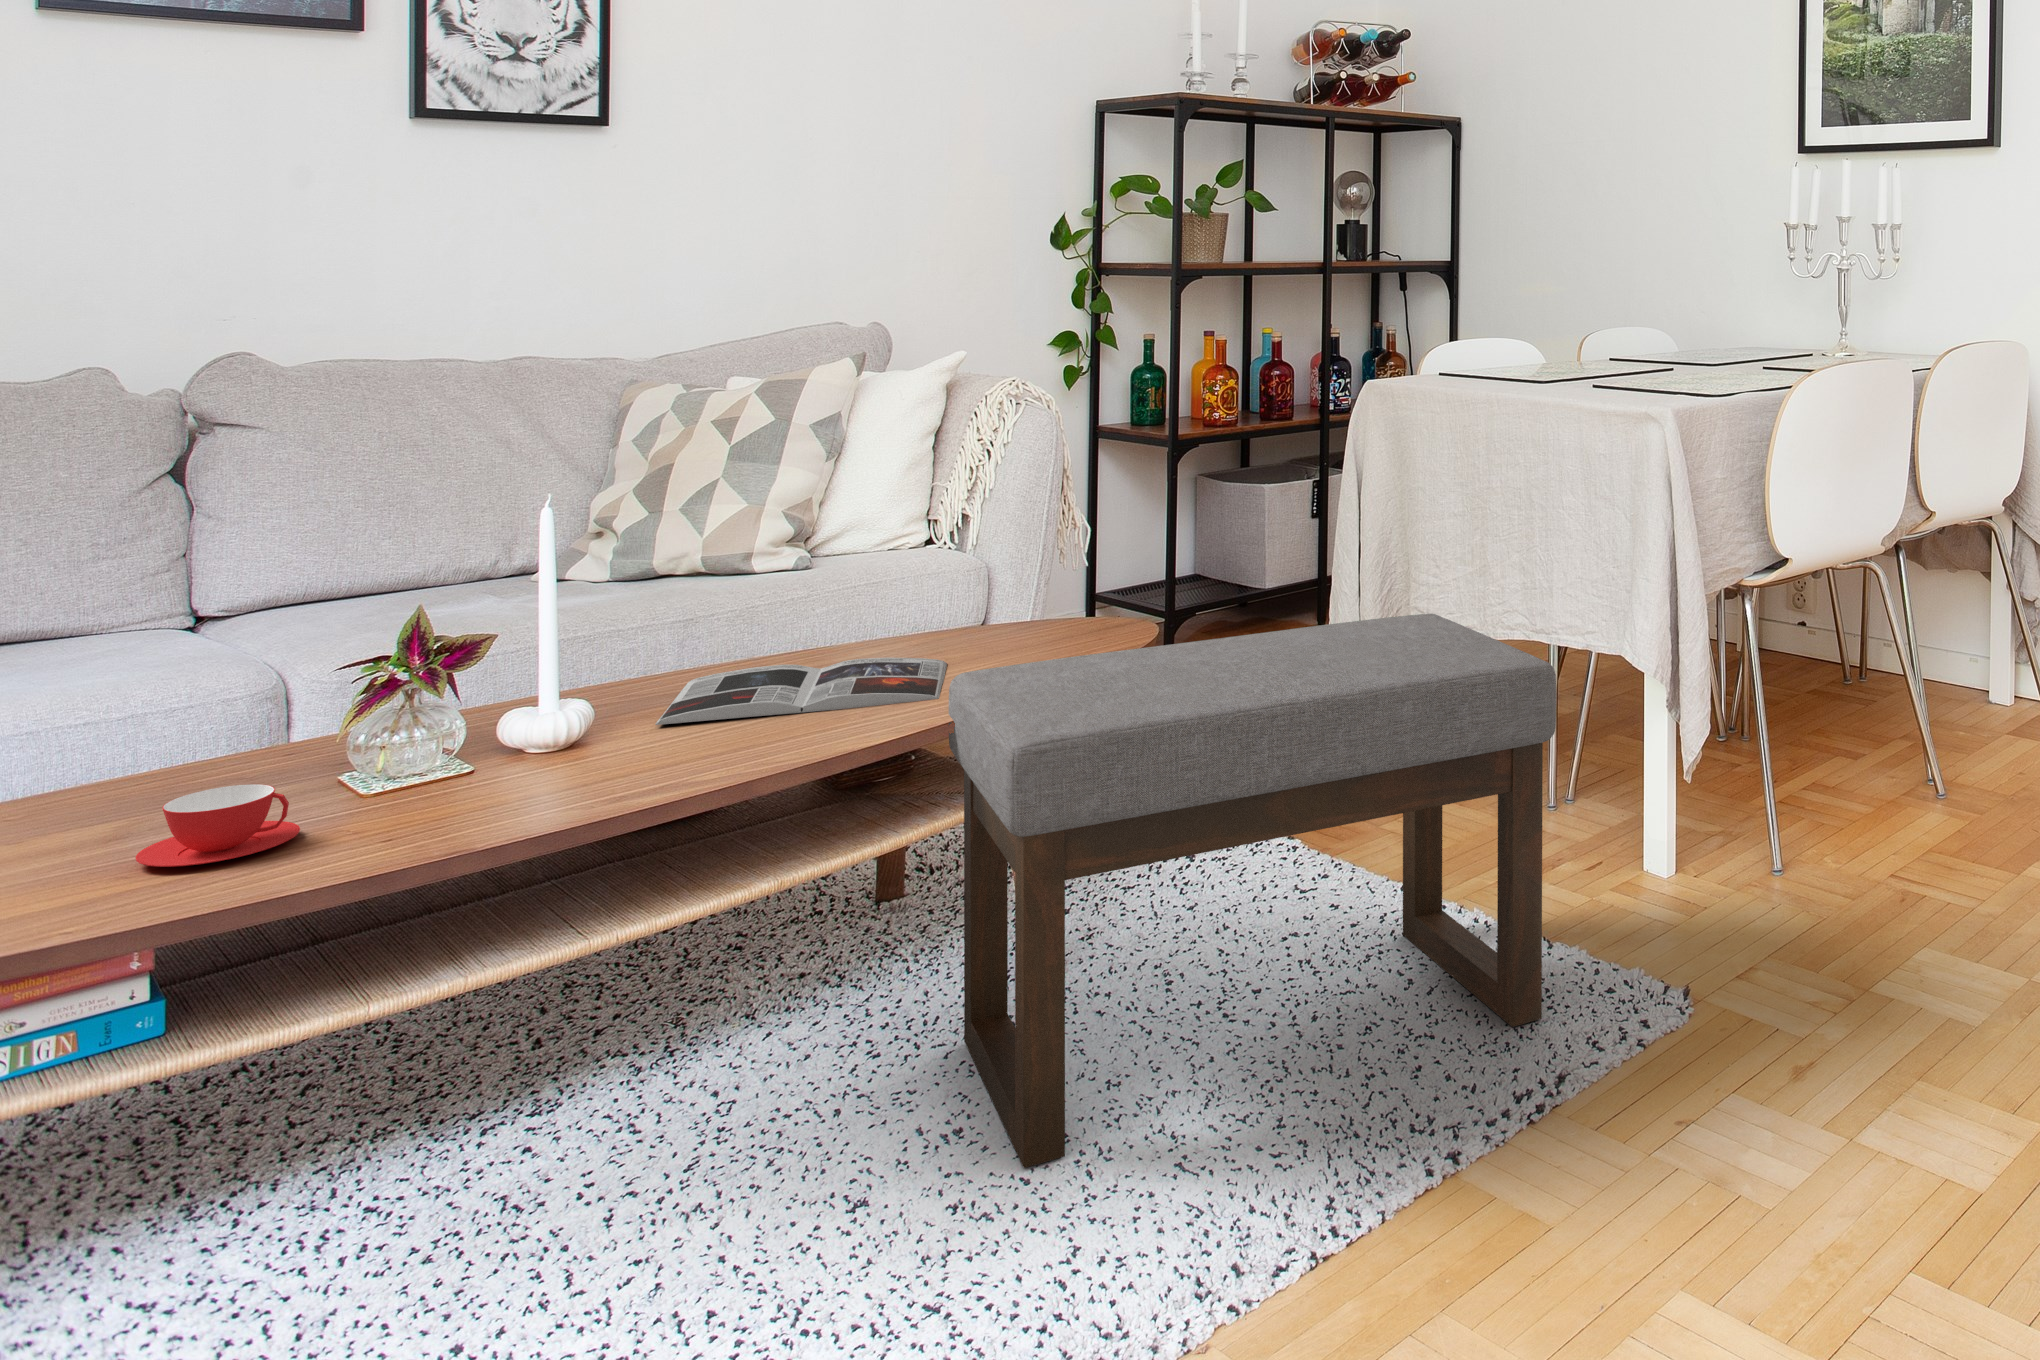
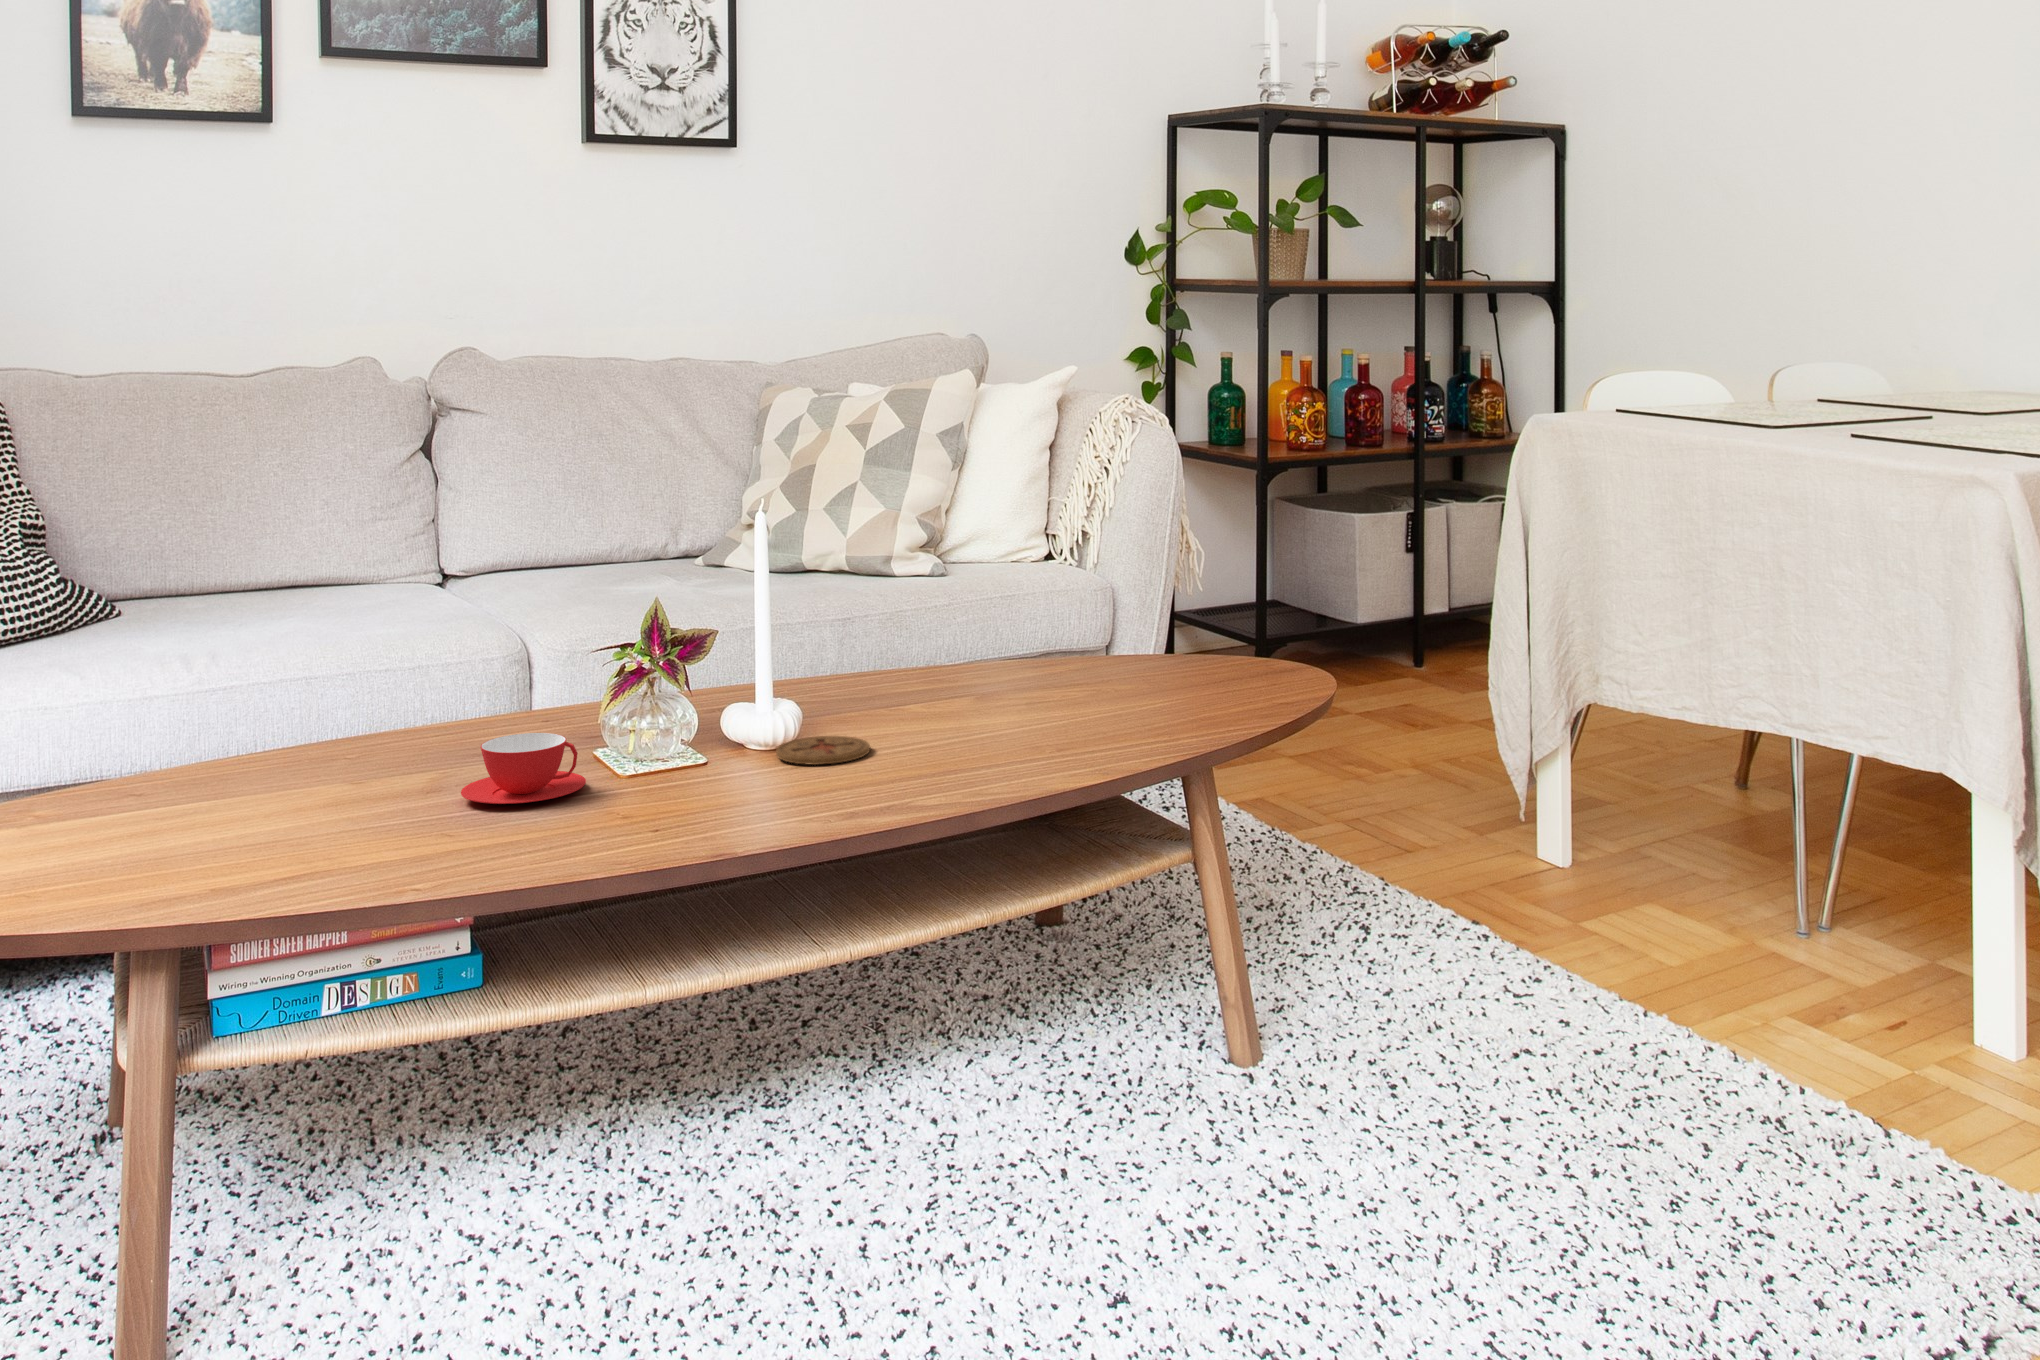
ottoman: present [949,614,1556,1168] -> none [1146,639,1867,1233]
magazine: present [655,658,947,725] -> none [860,660,1129,711]
coaster: none [538,757,646,791] -> present [776,736,870,765]

